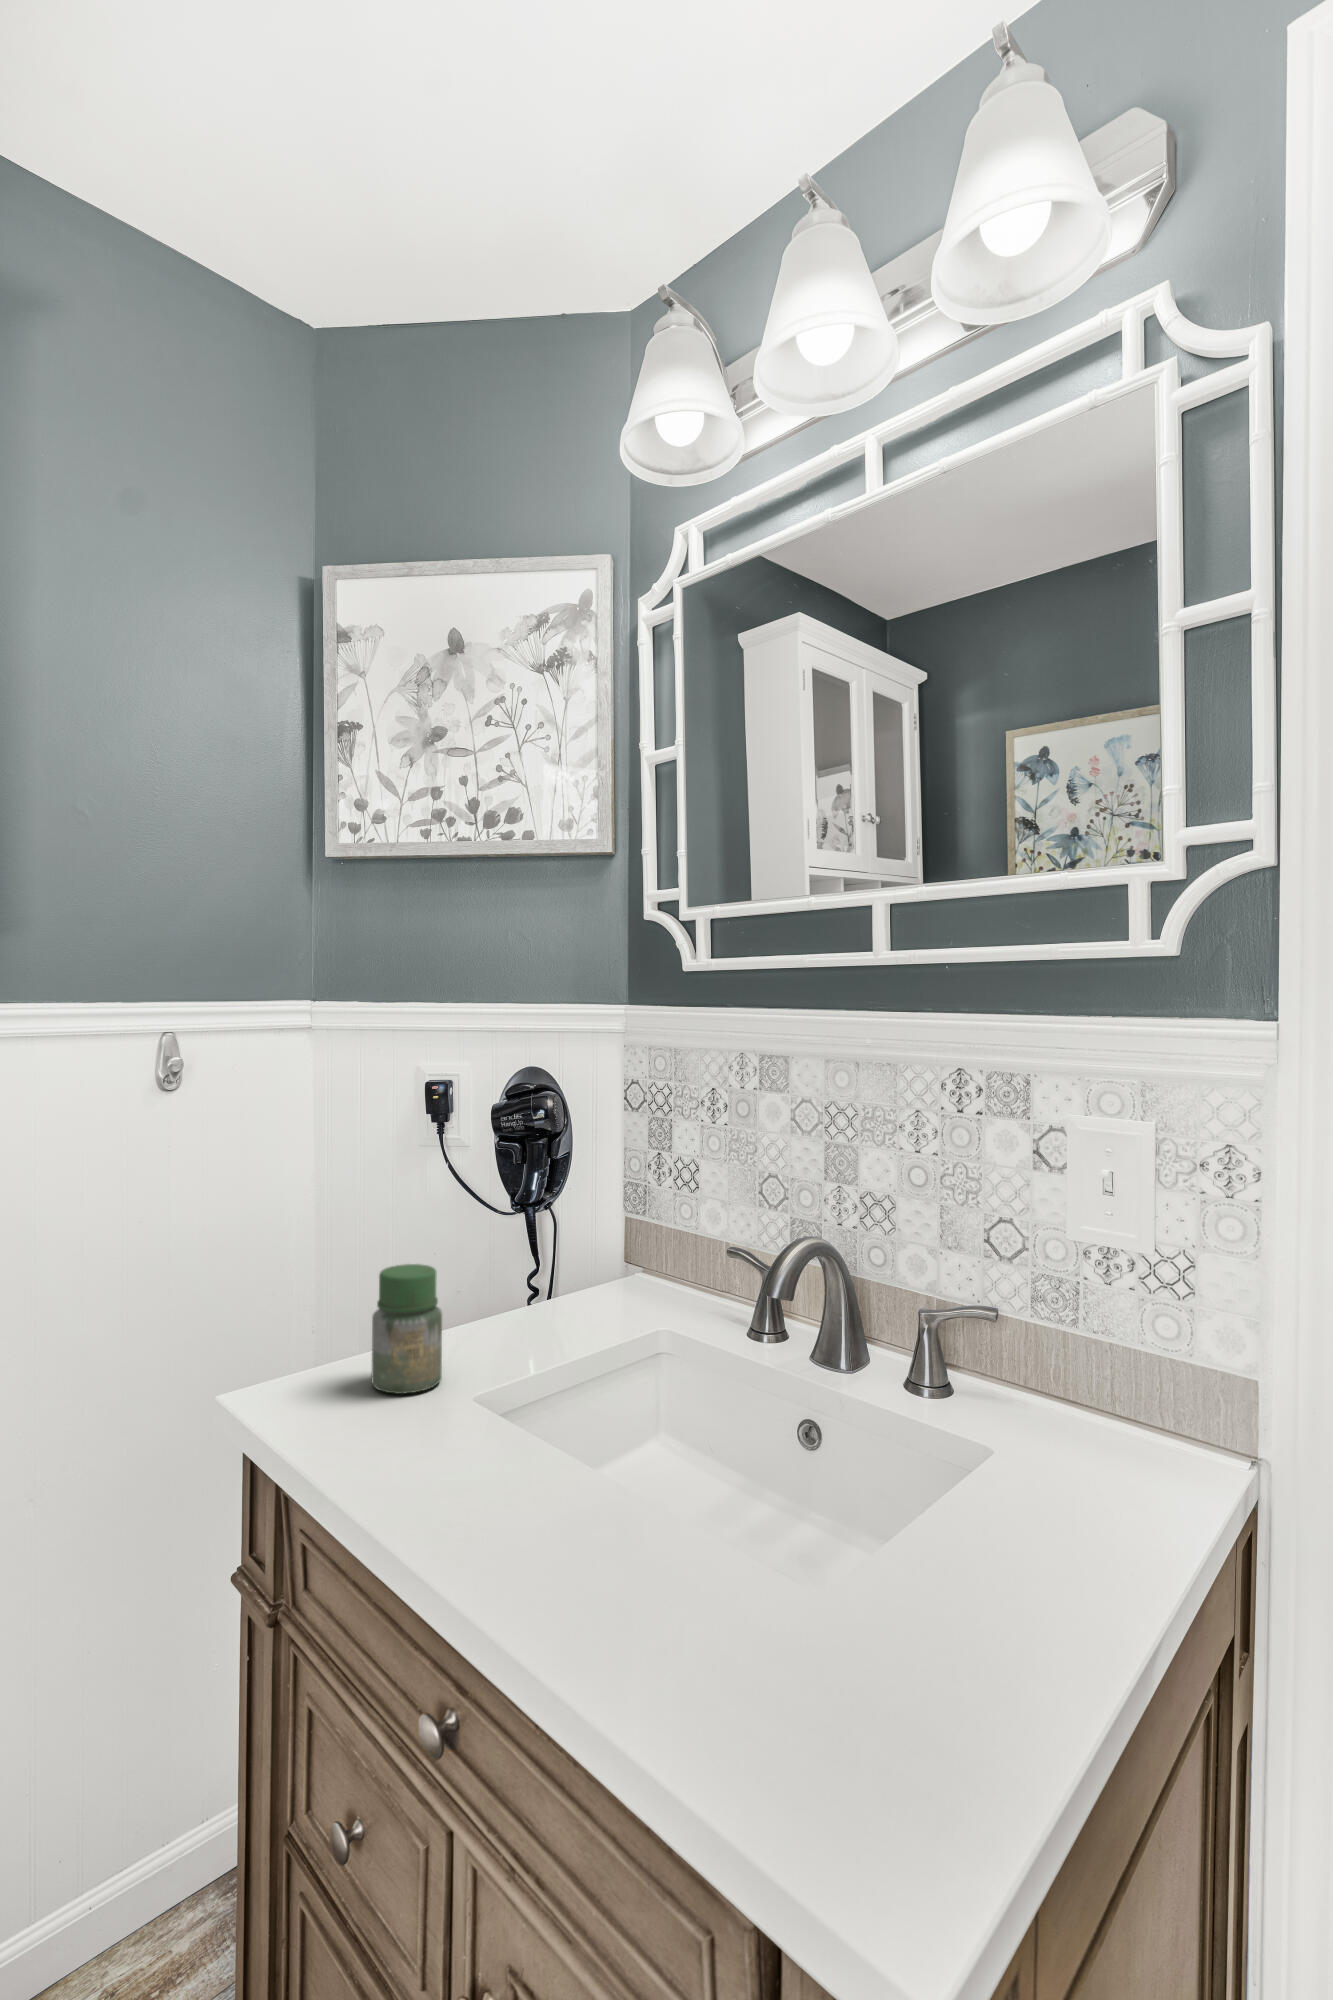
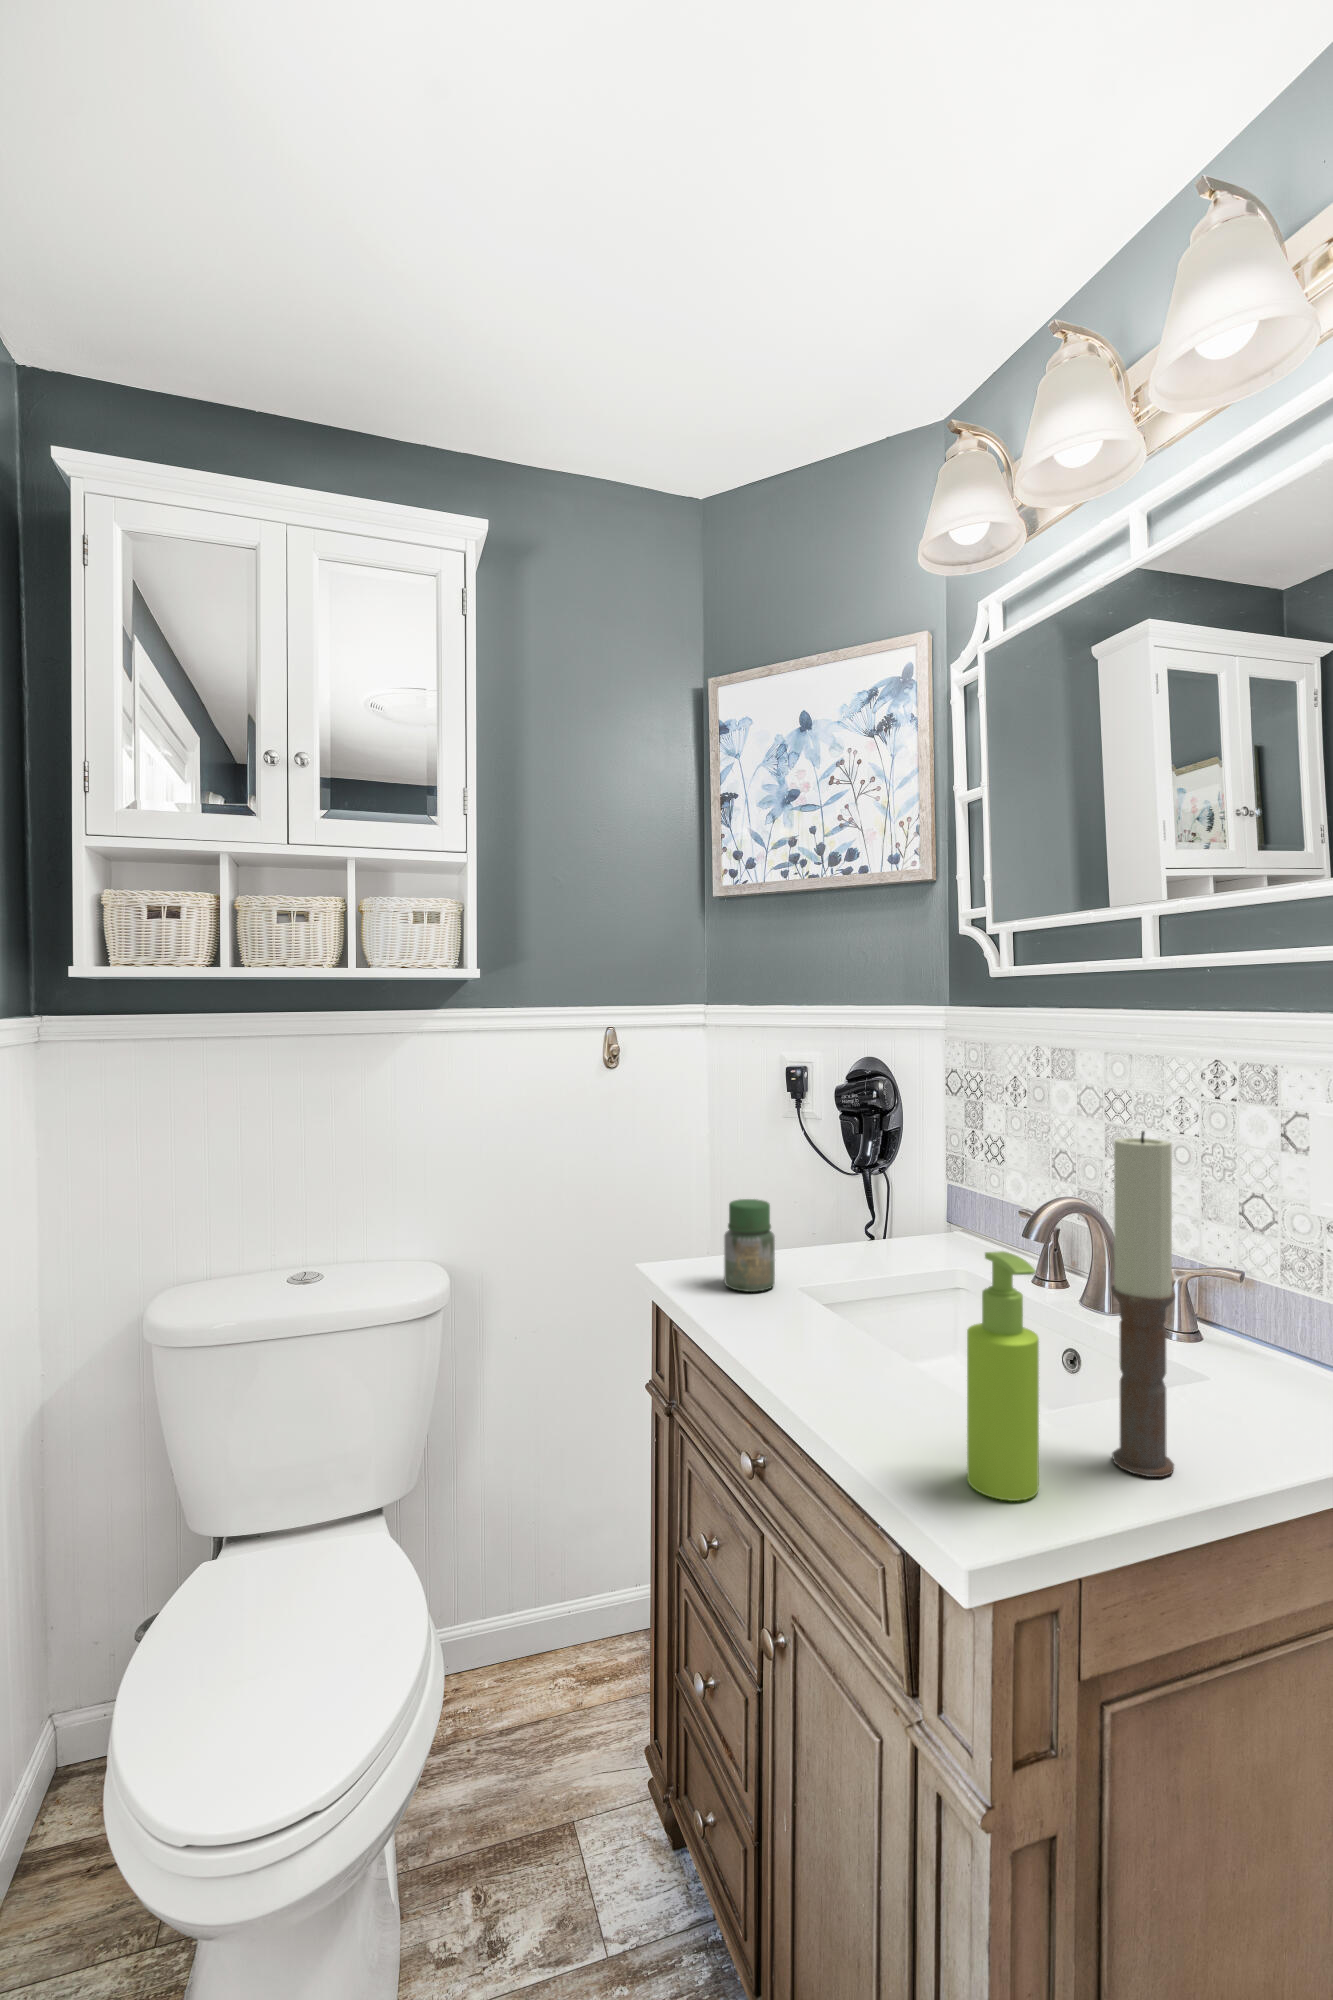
candle: none [945,1164,1021,1602] -> present [1111,1131,1175,1477]
soap dispenser: none [798,1337,903,1684] -> present [967,1251,1039,1501]

